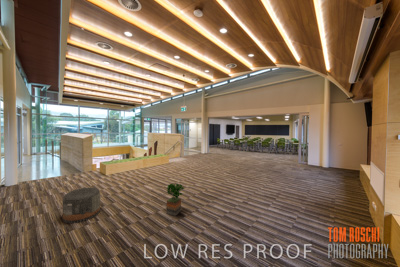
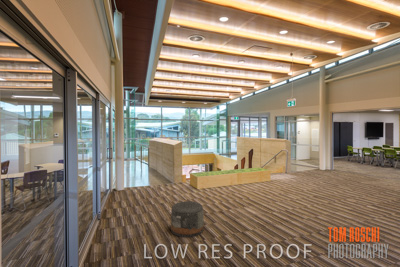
potted tree: present [167,184,184,216] -> none [282,209,308,253]

